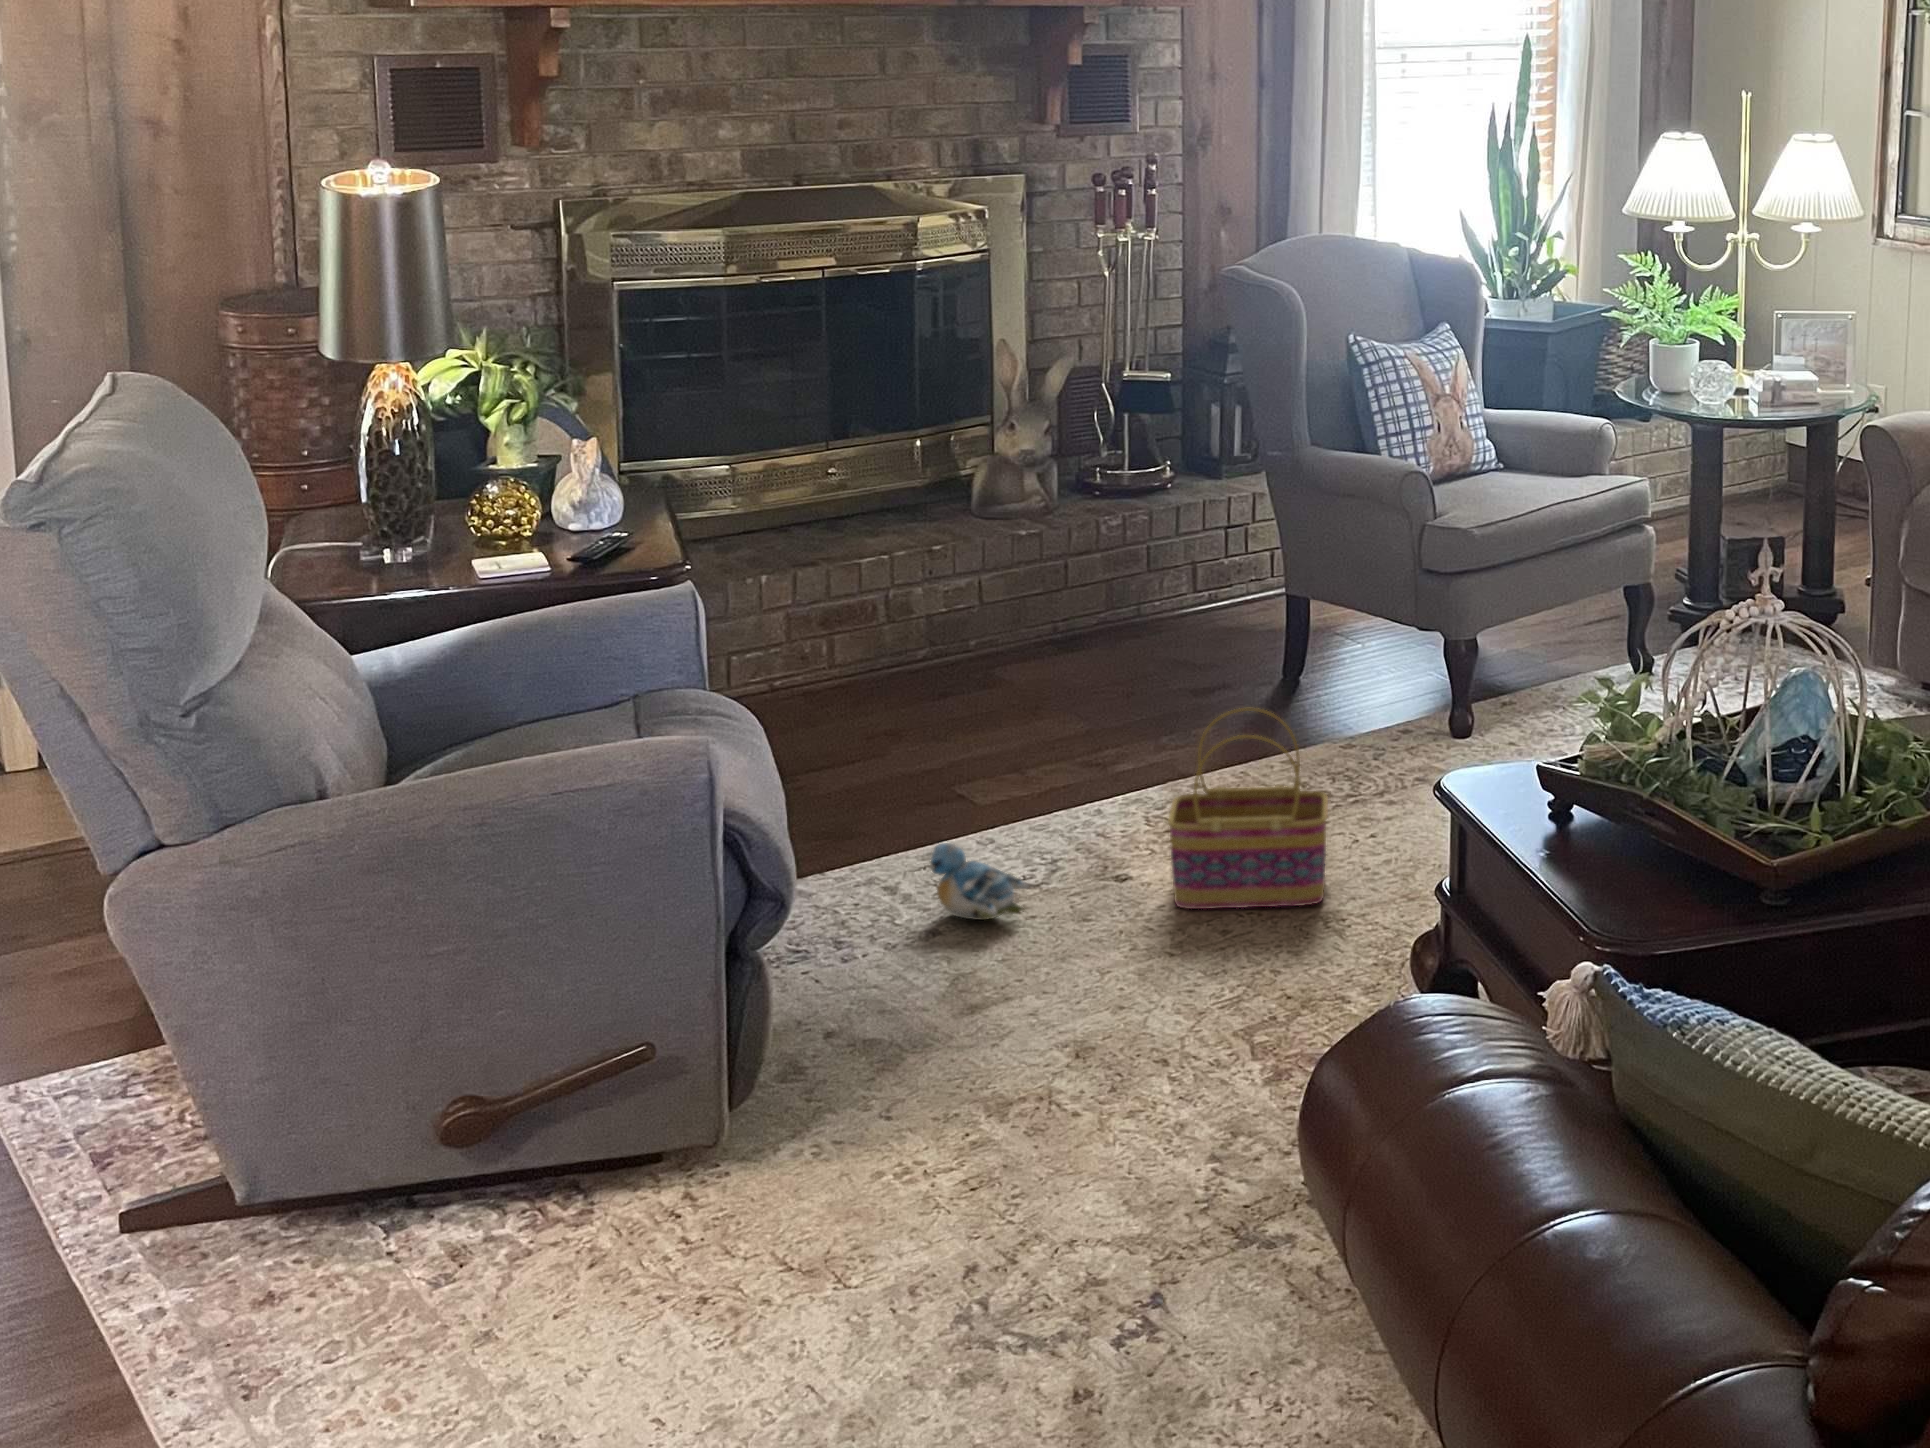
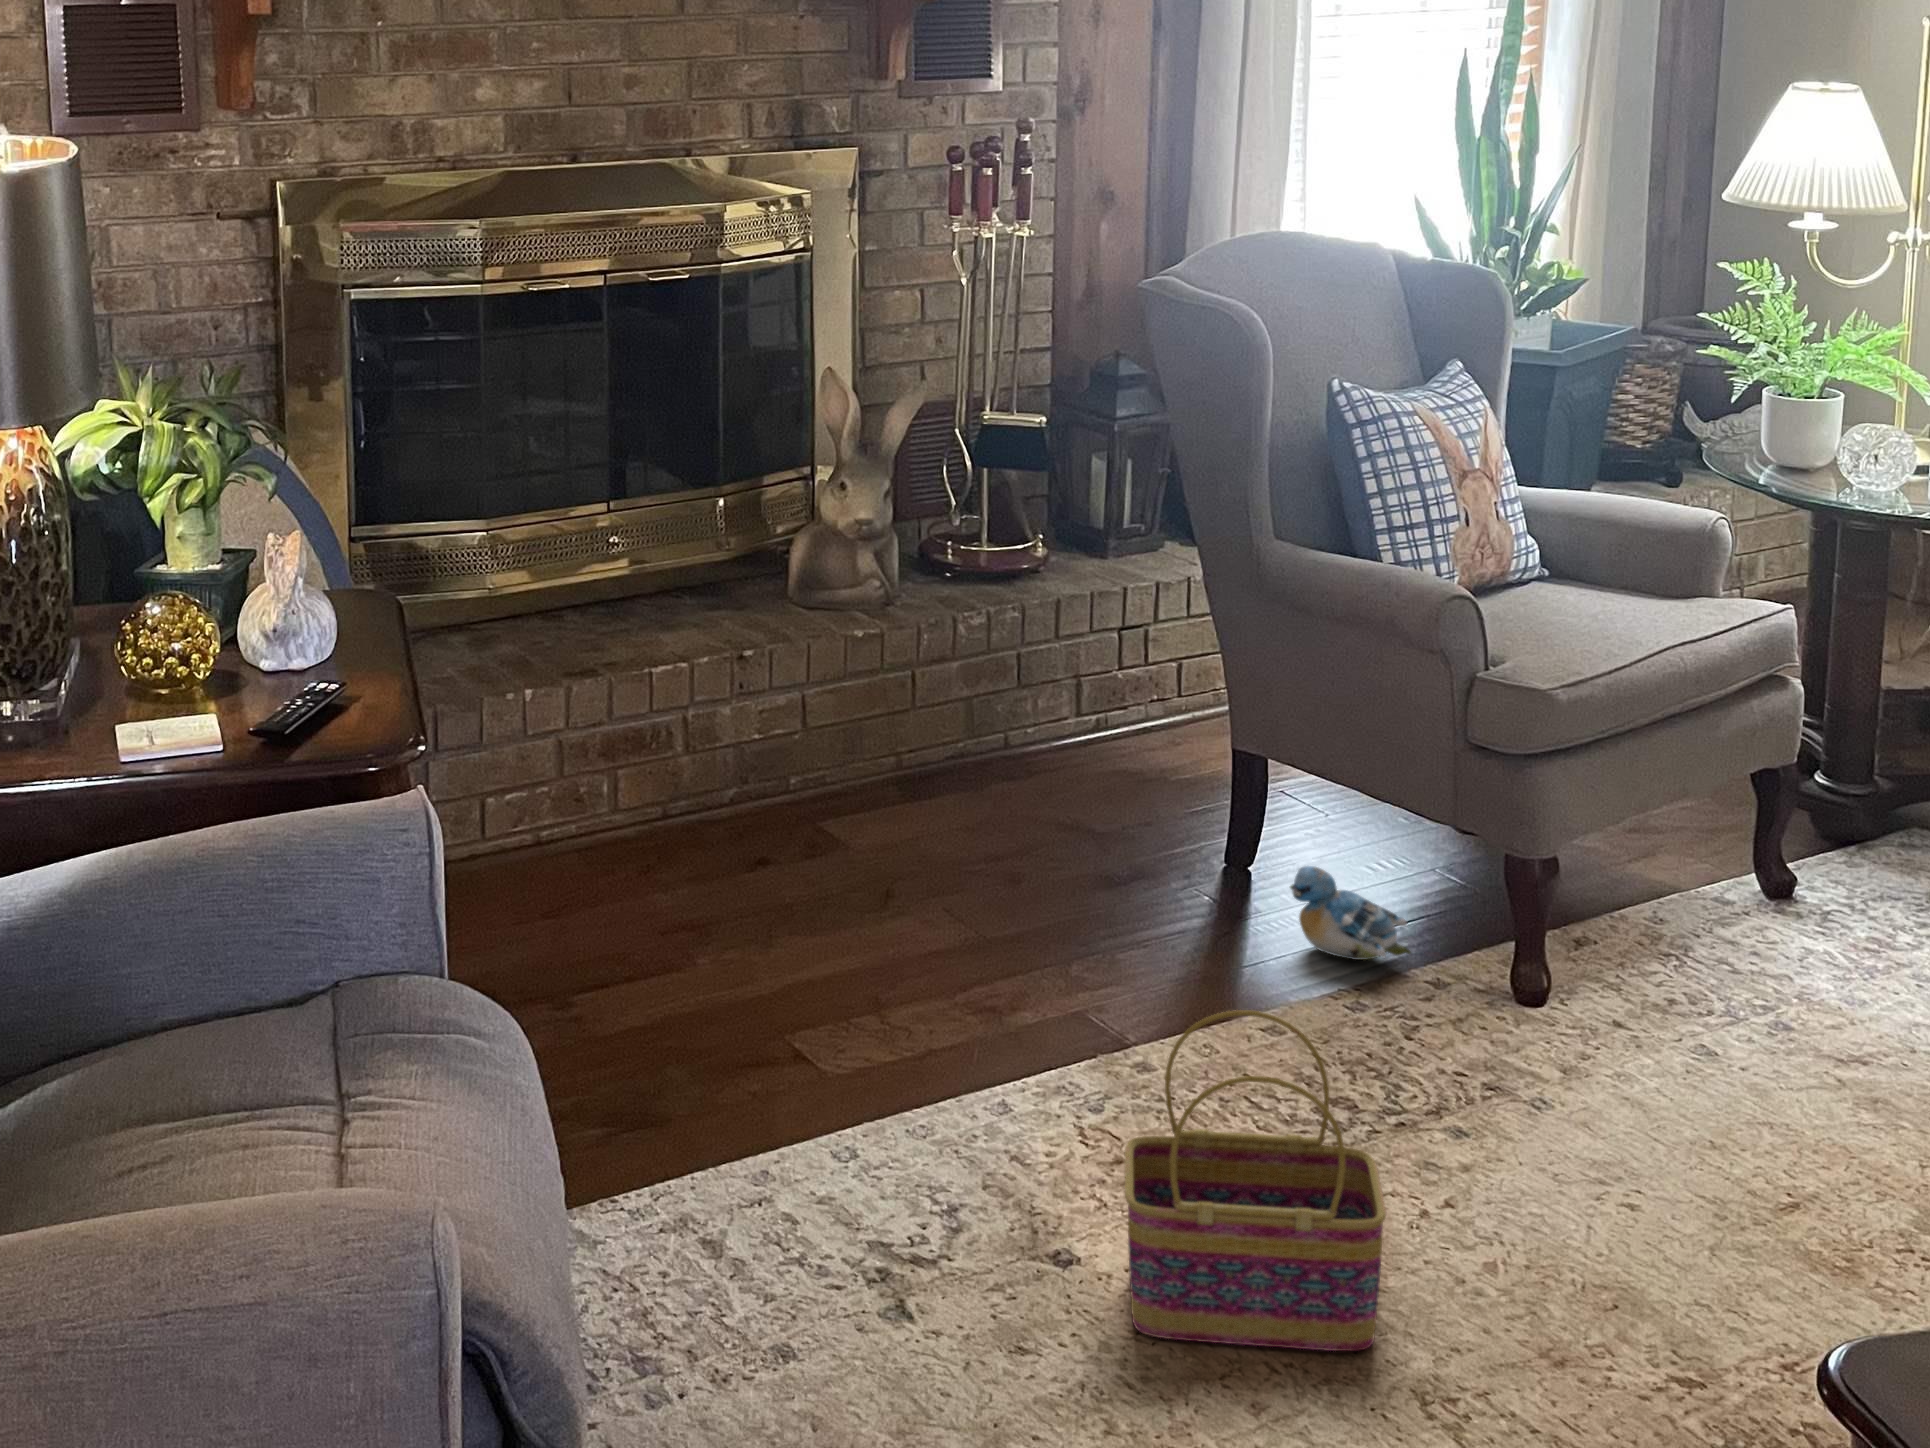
plush toy: present [930,843,1028,920] -> present [1290,866,1411,960]

